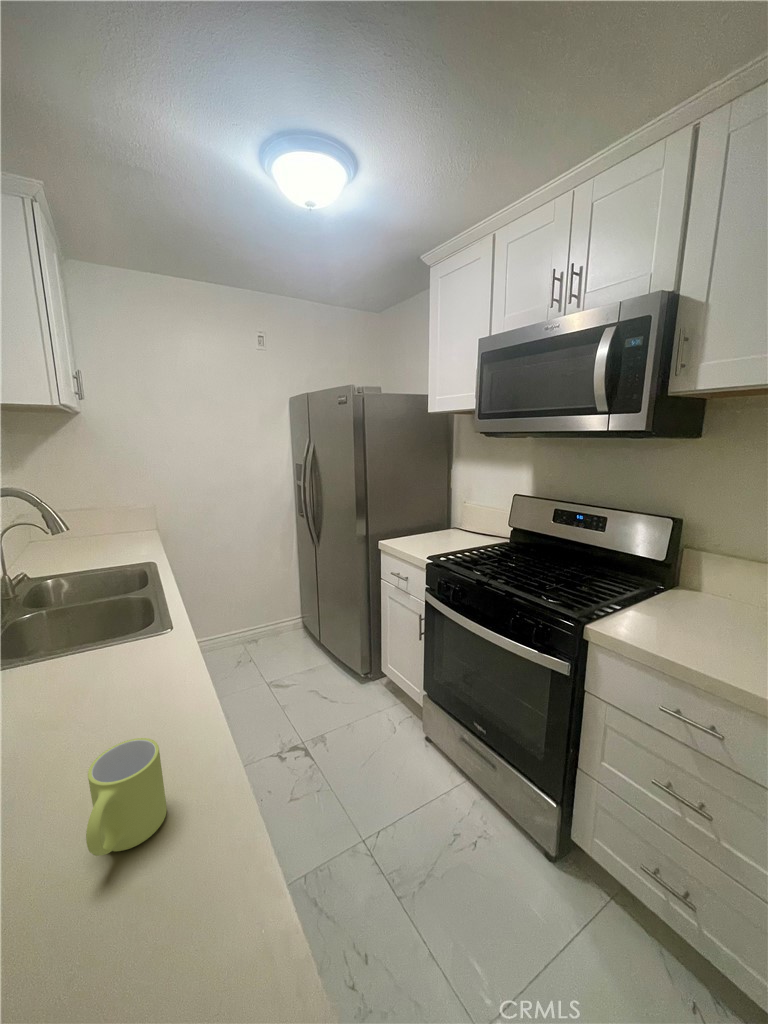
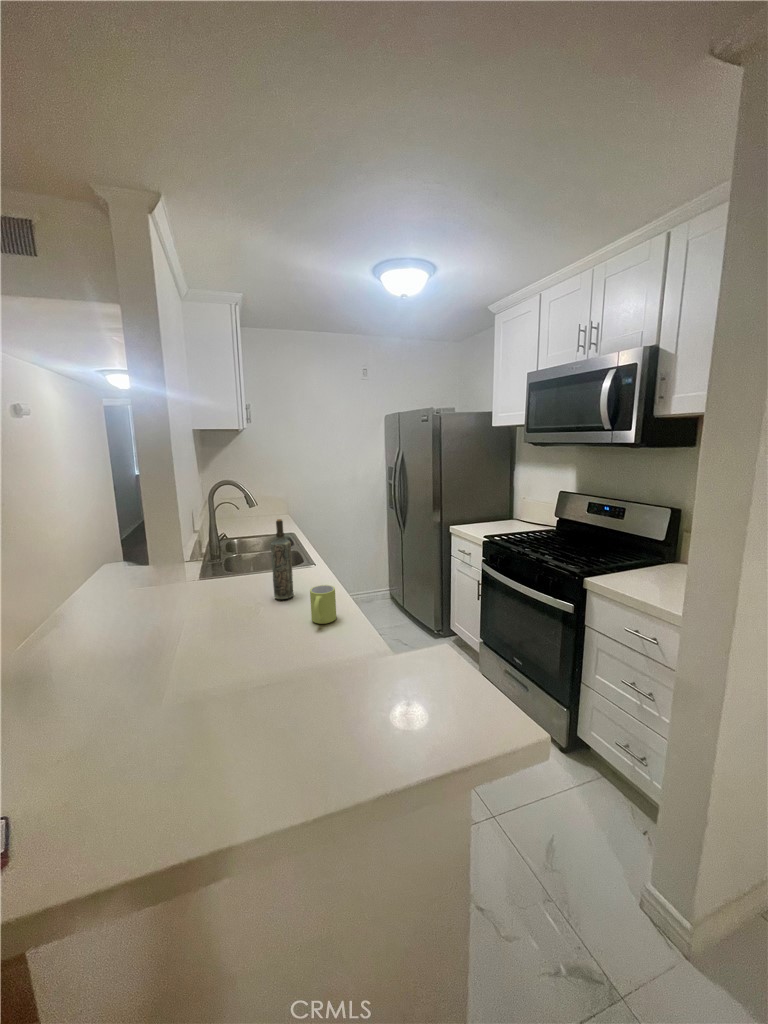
bottle: none [19,578,88,753] -> present [271,519,293,599]

